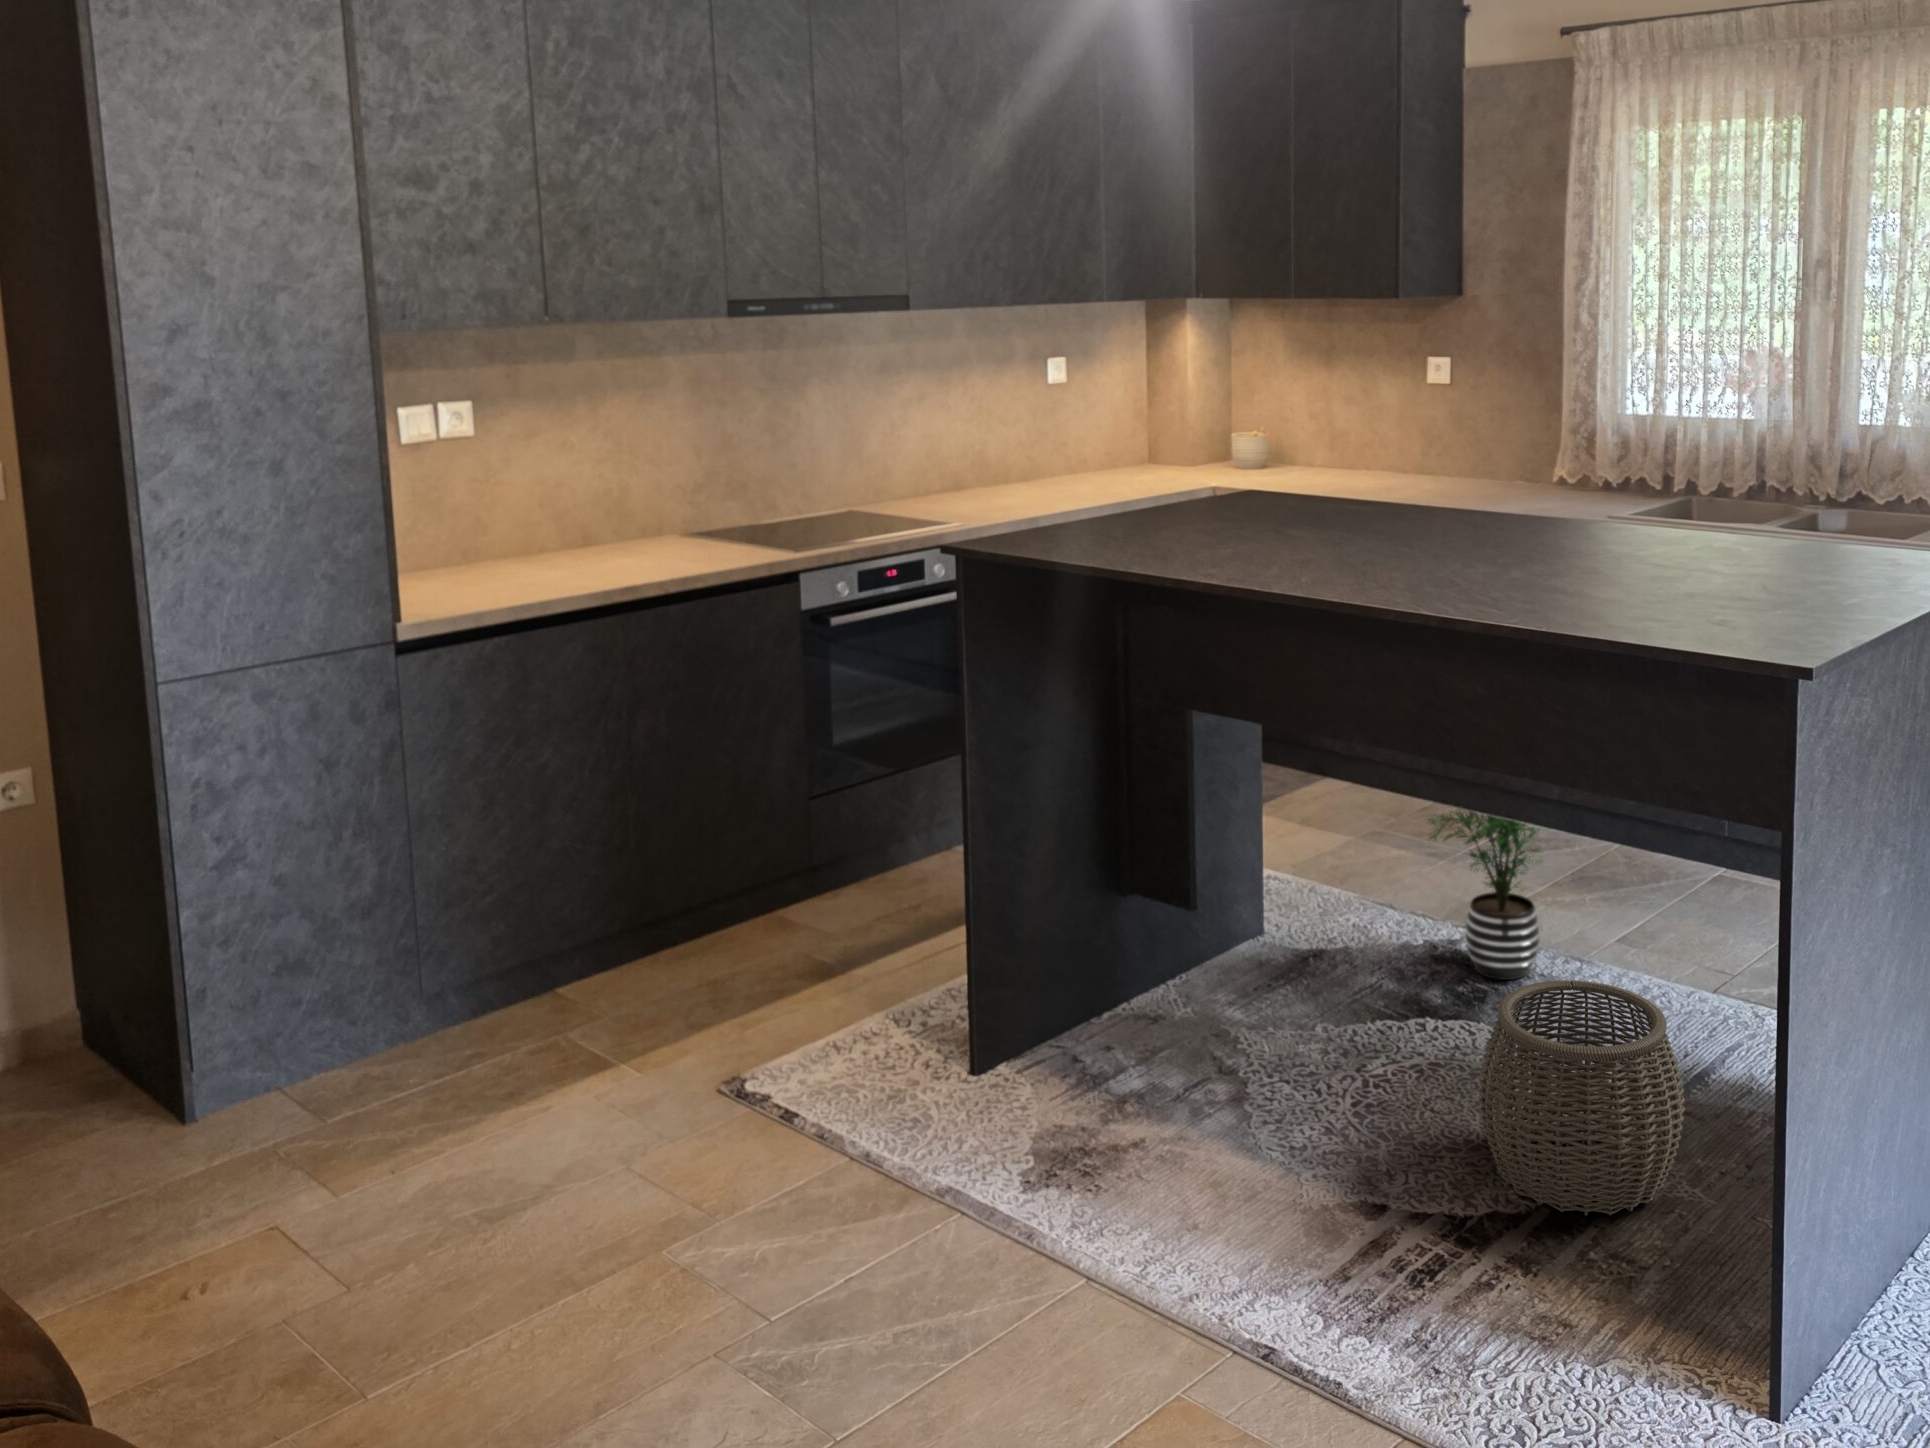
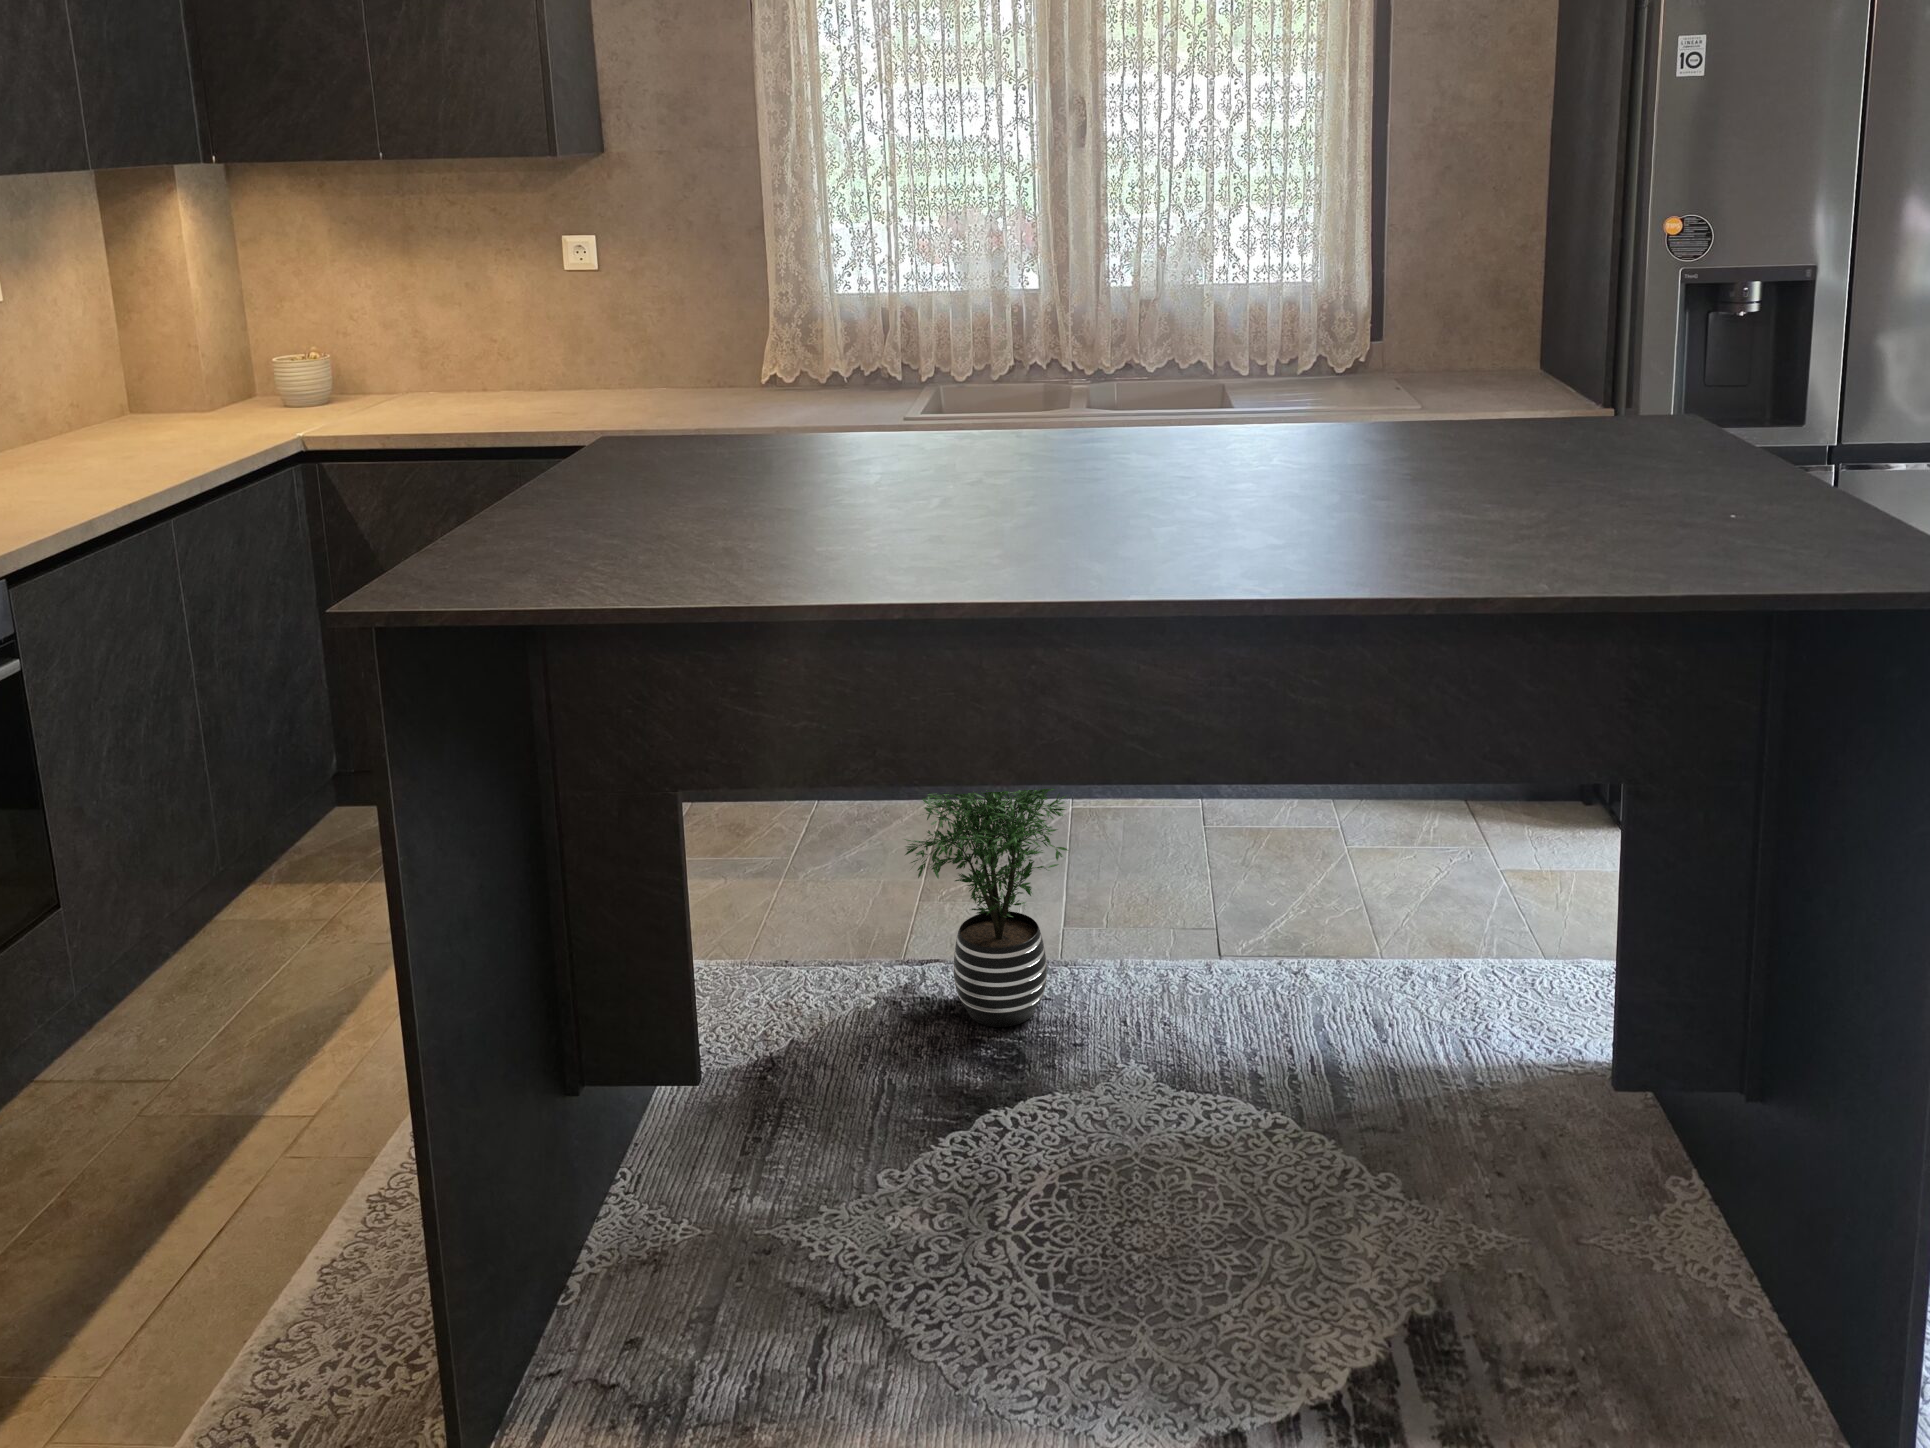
woven basket: present [1478,980,1685,1216] -> none [1237,1016,1504,1332]

